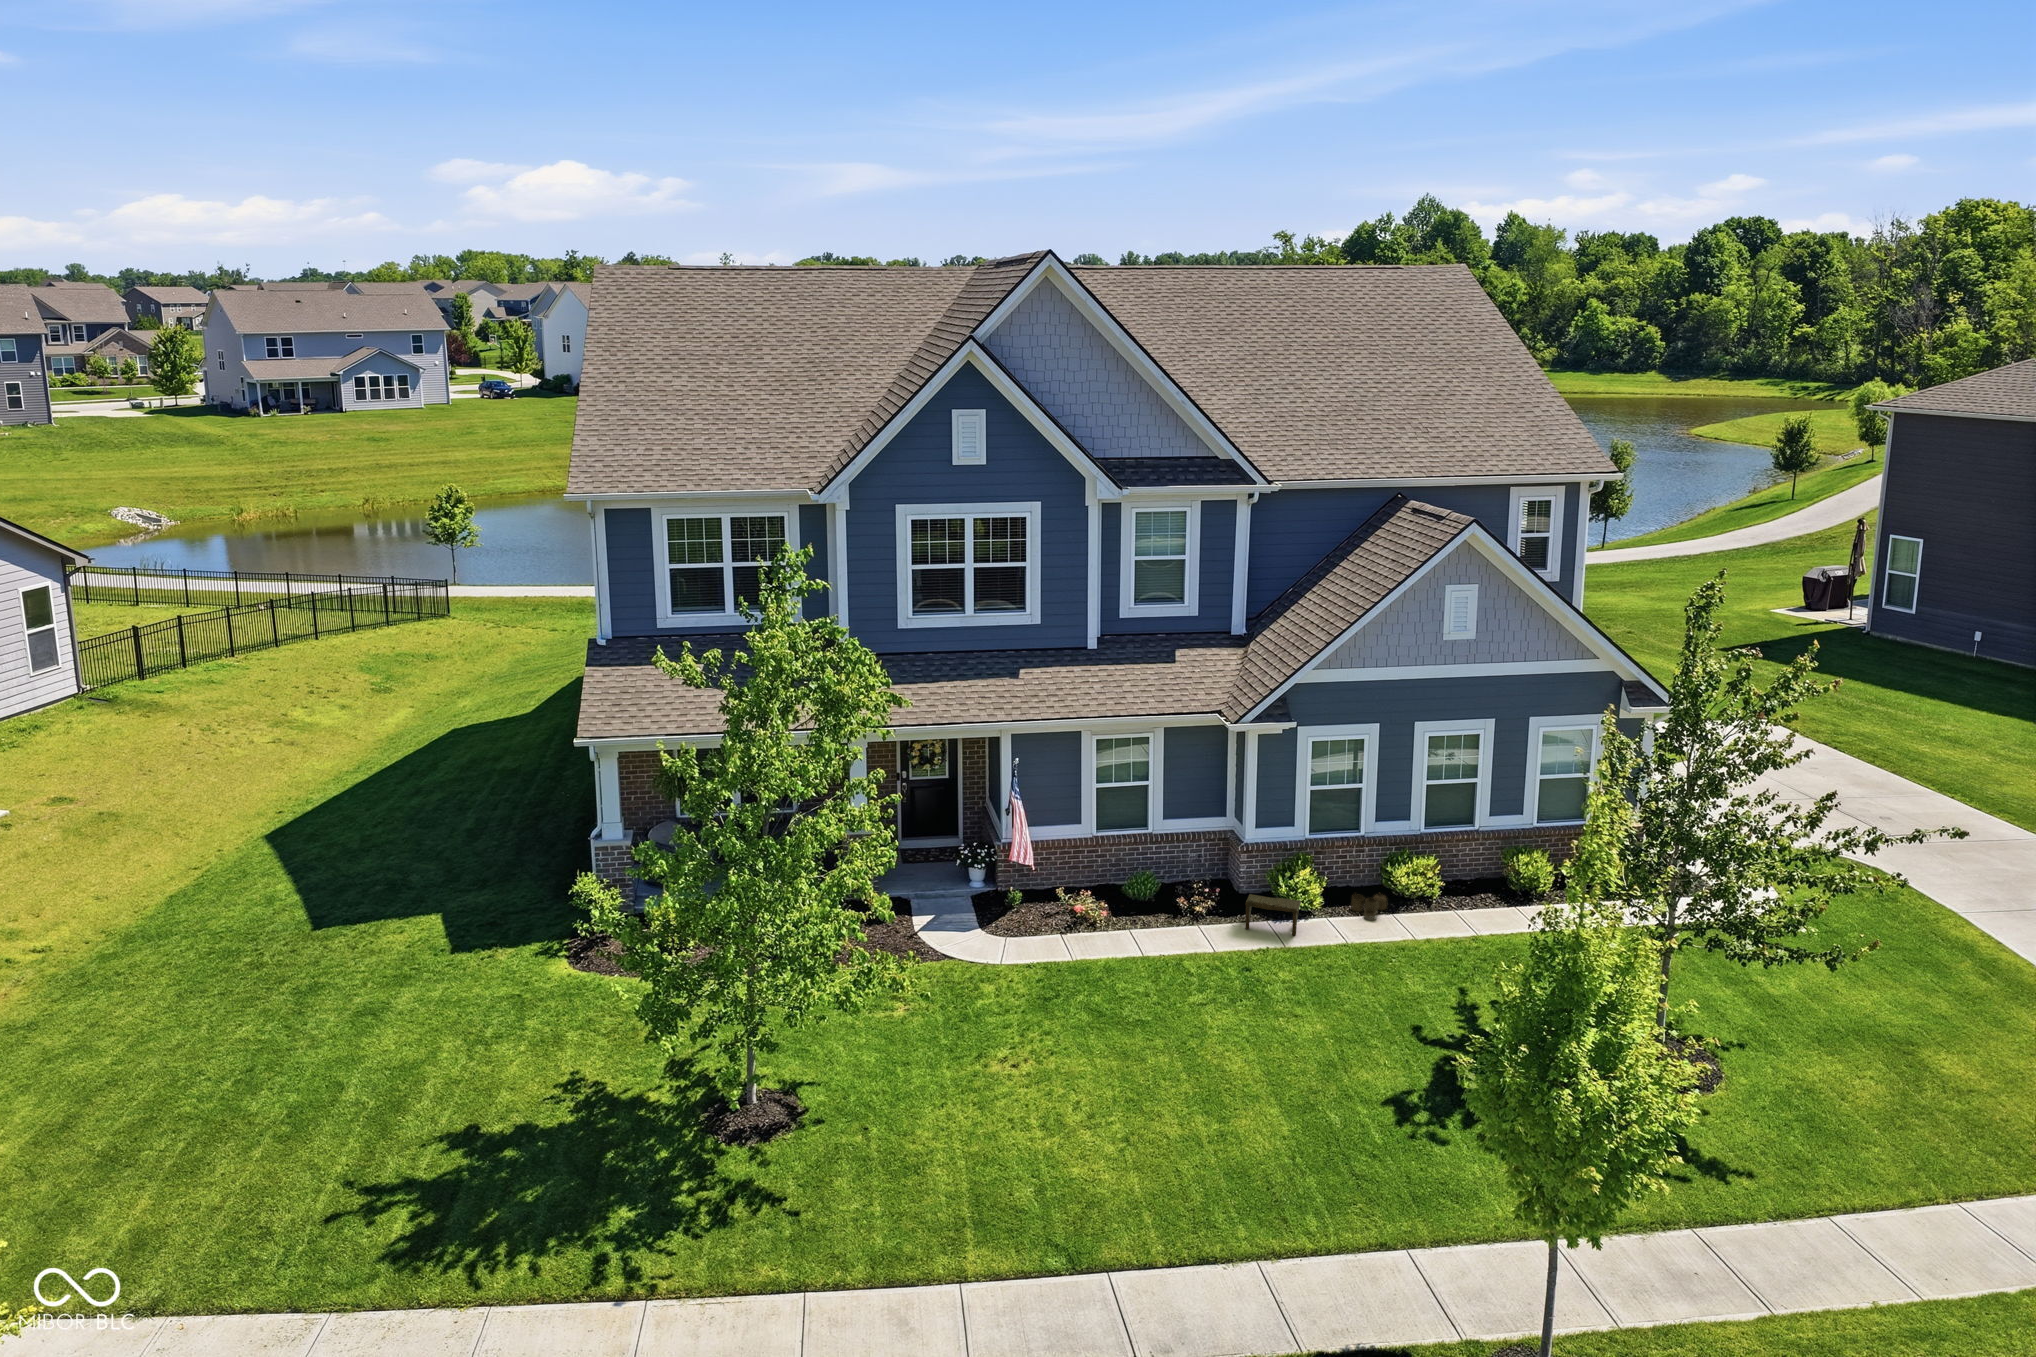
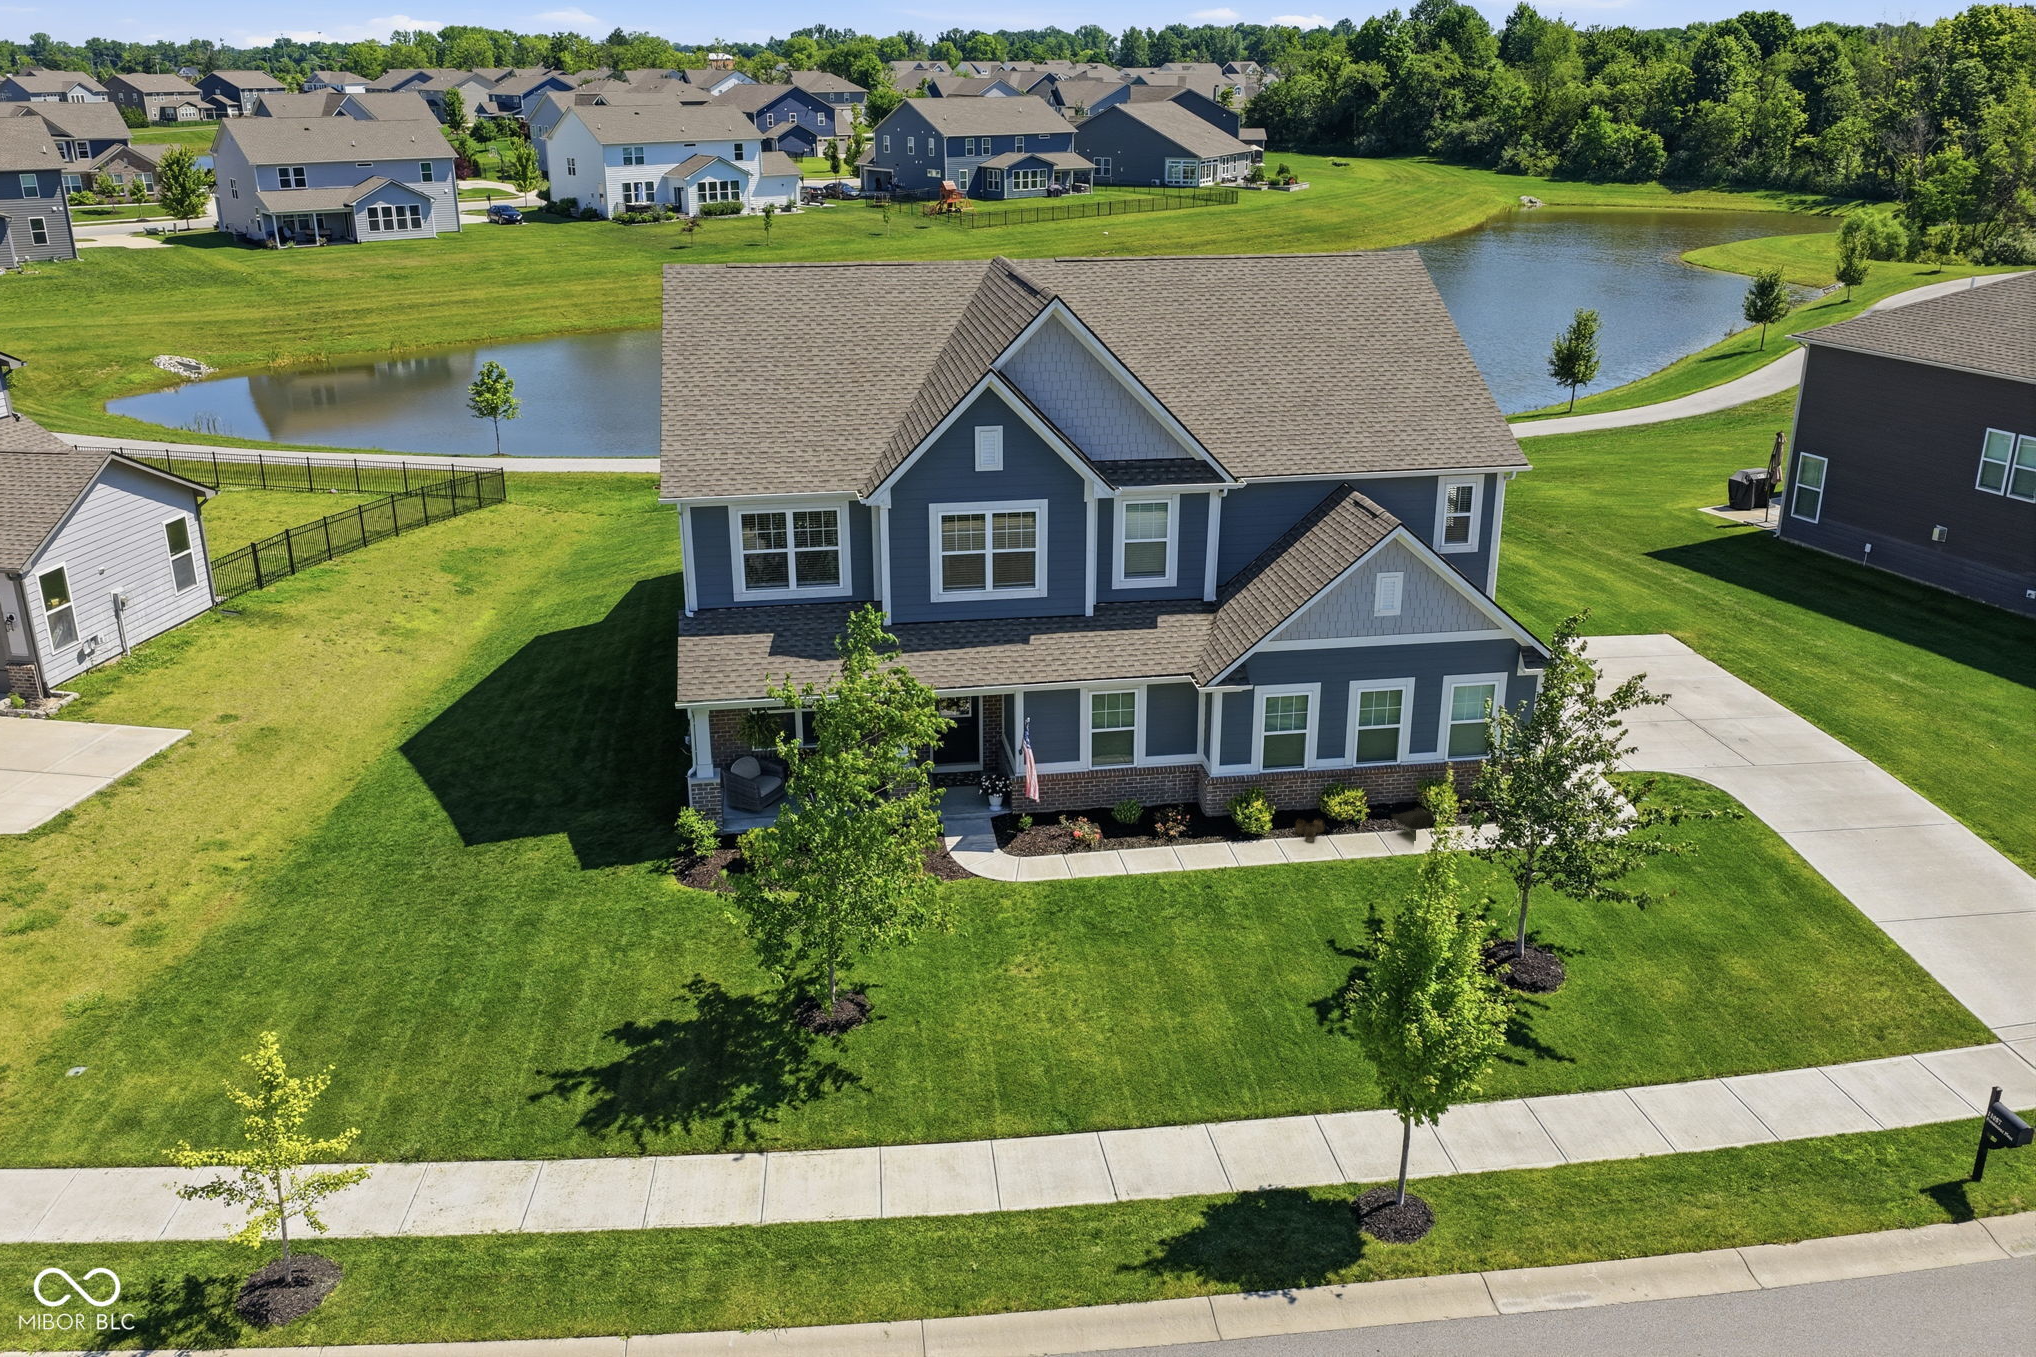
lounge chair: none [1470,879,1527,917] -> present [1391,807,1434,831]
bench: present [1245,894,1301,936] -> none [1209,822,1254,856]

